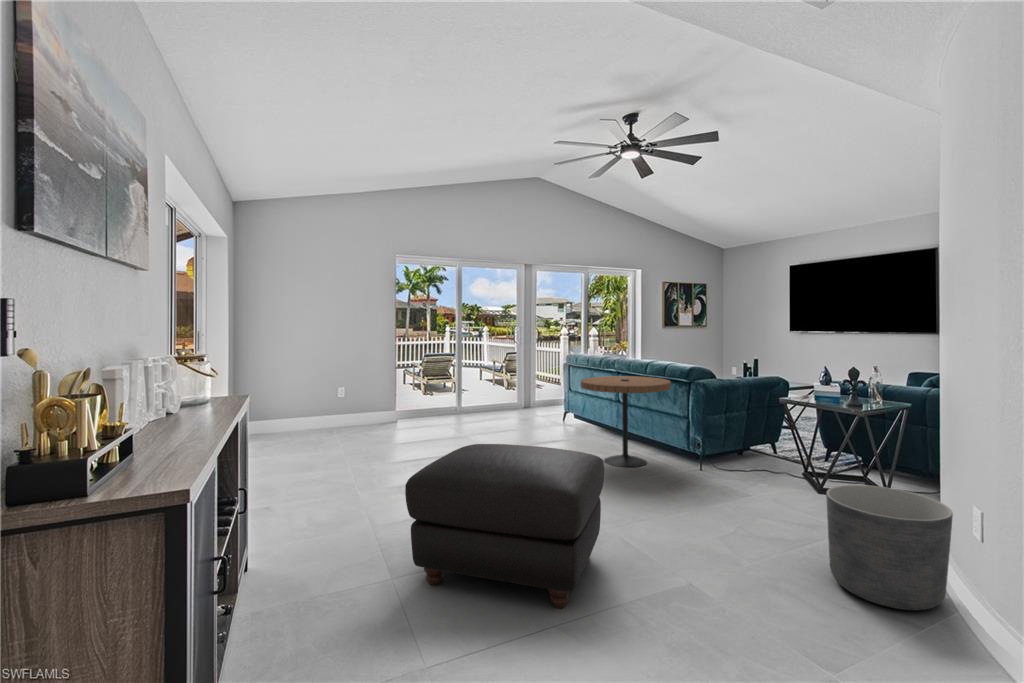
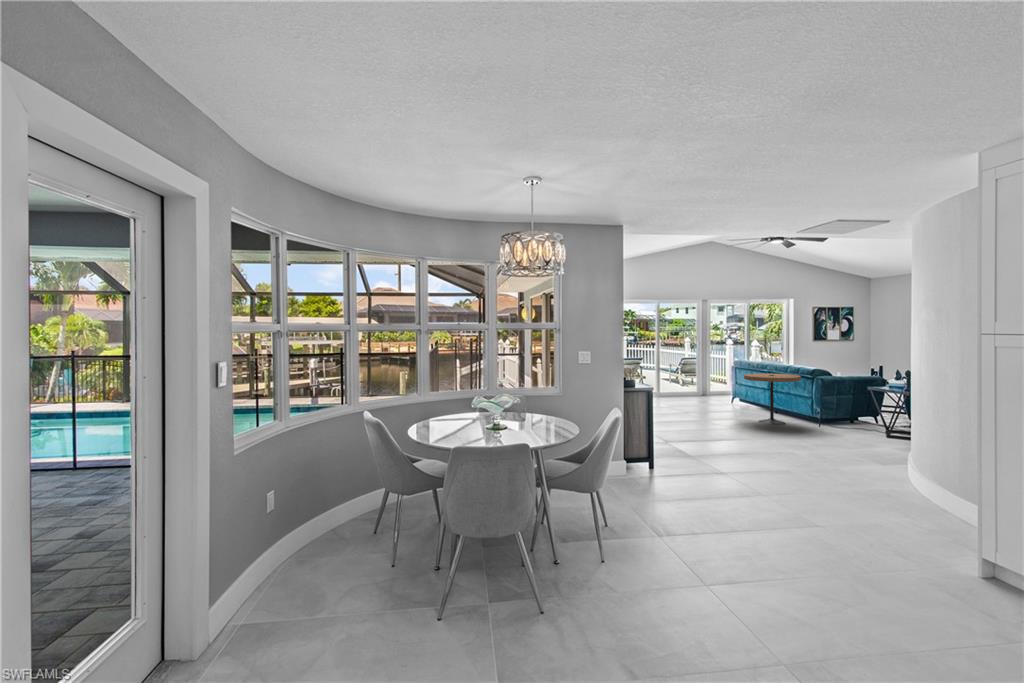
ottoman: present [405,444,604,608] -> none [671,397,754,454]
planter: present [826,485,953,610] -> none [856,418,908,463]

